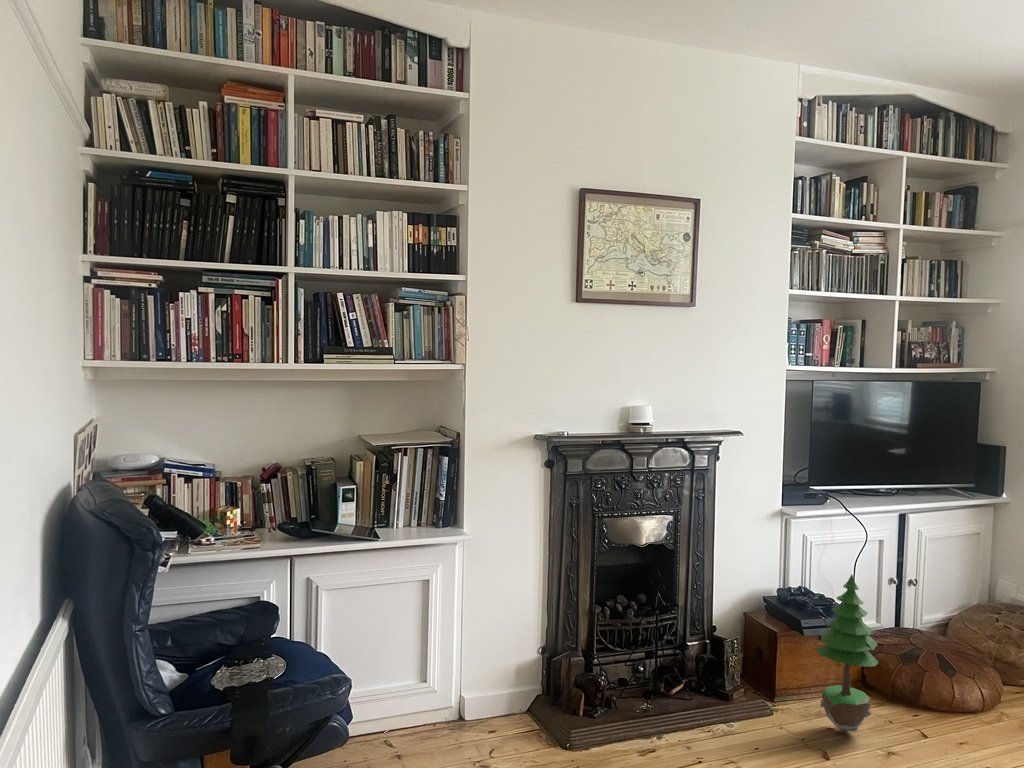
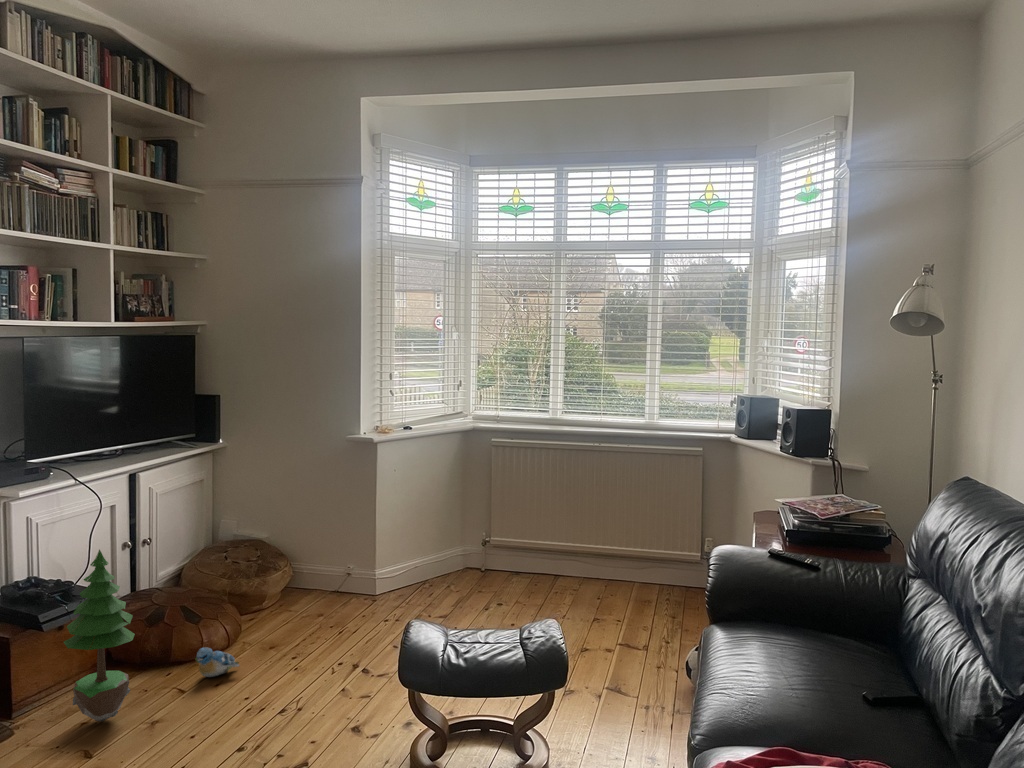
plush toy: none [940,702,990,737] -> present [195,647,240,677]

